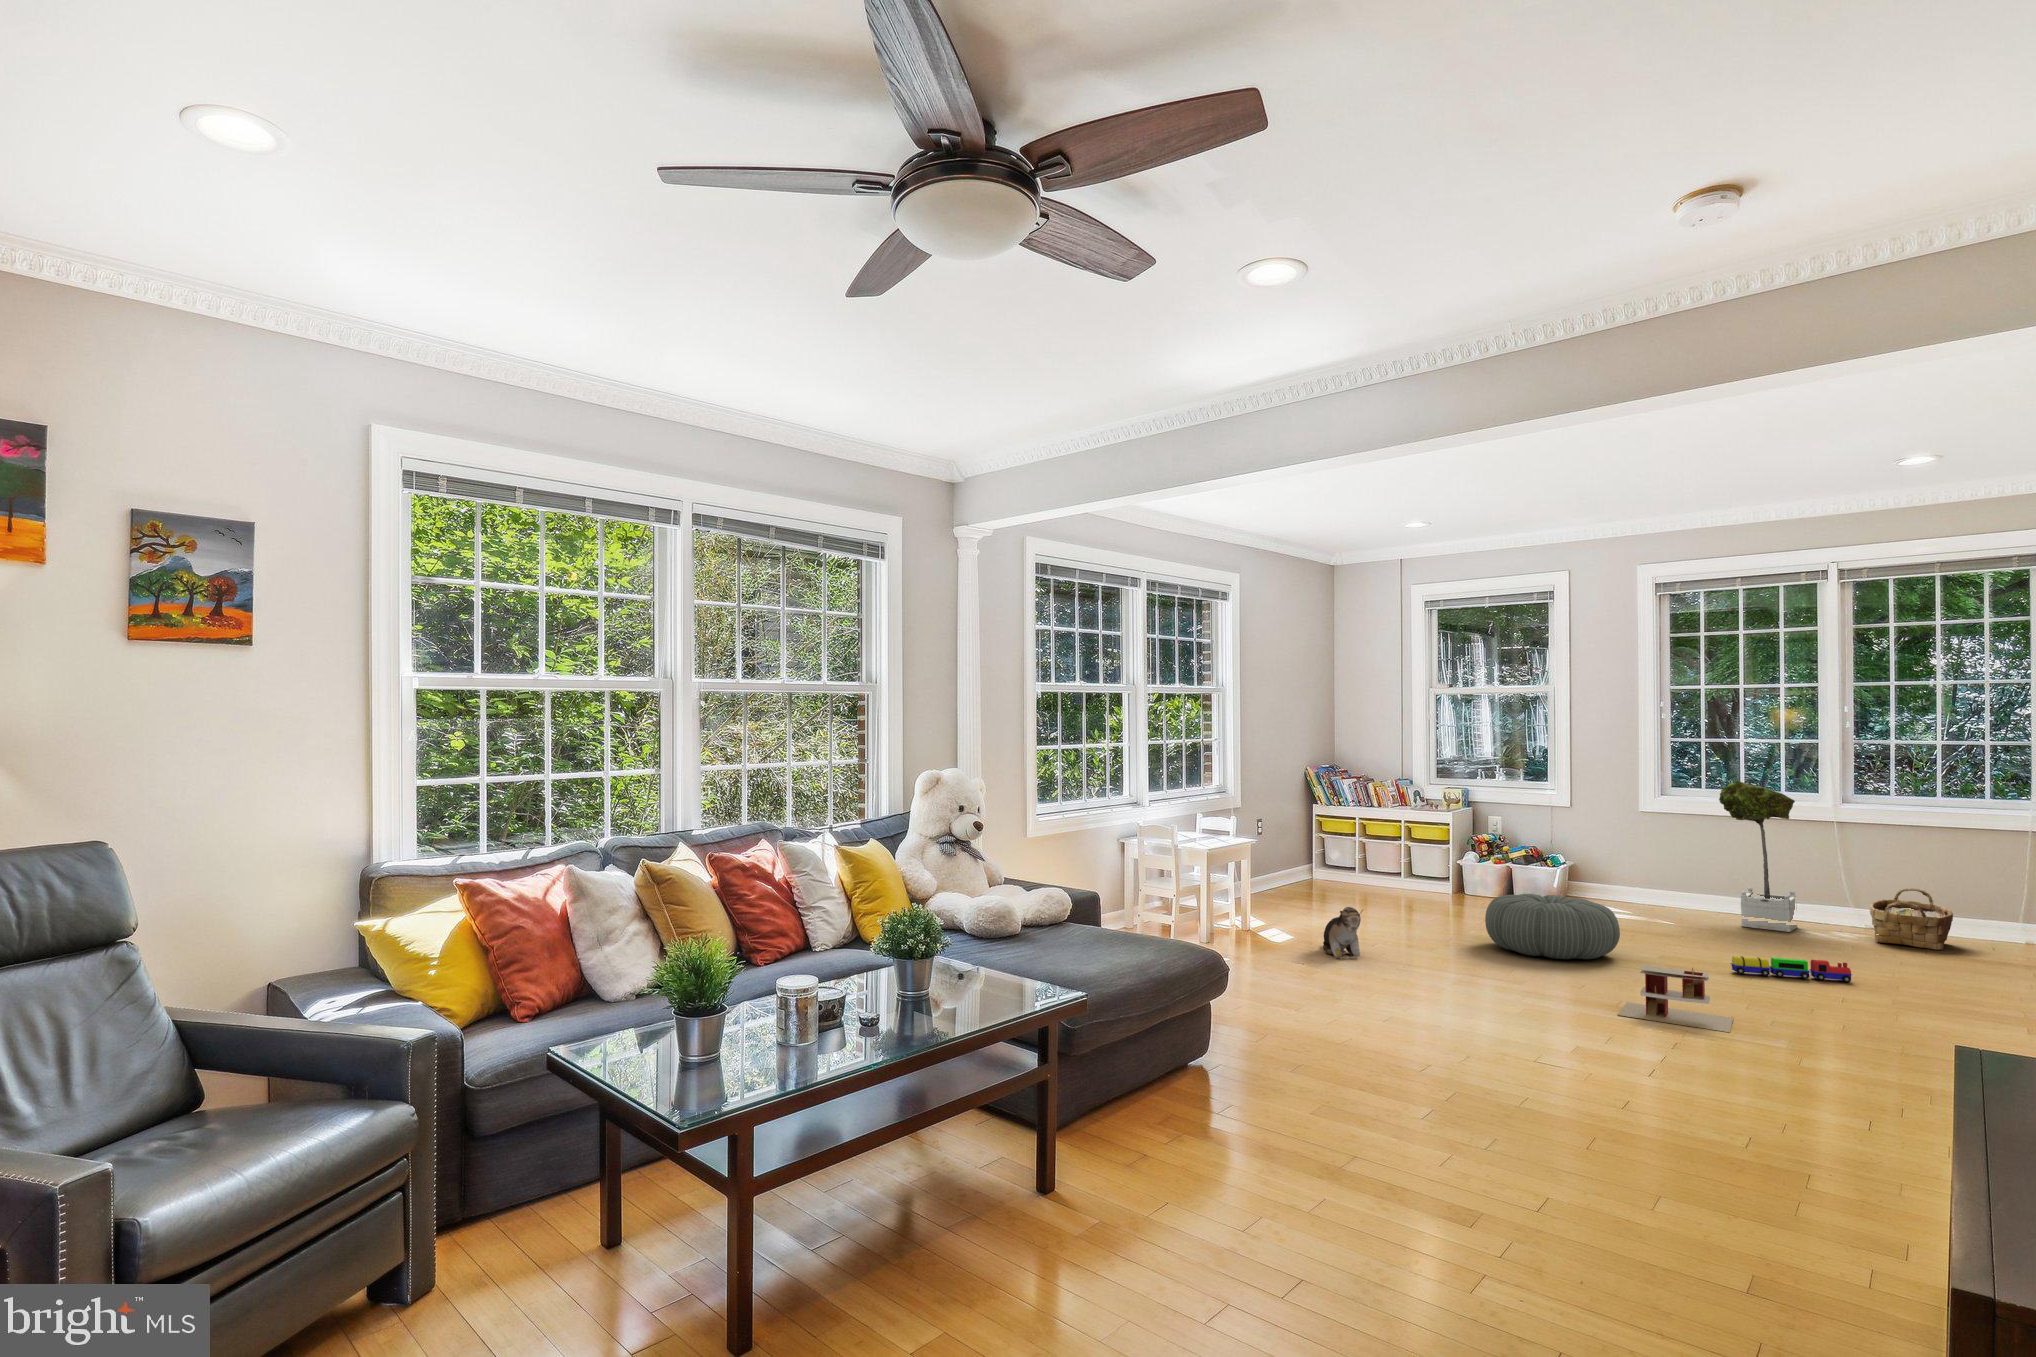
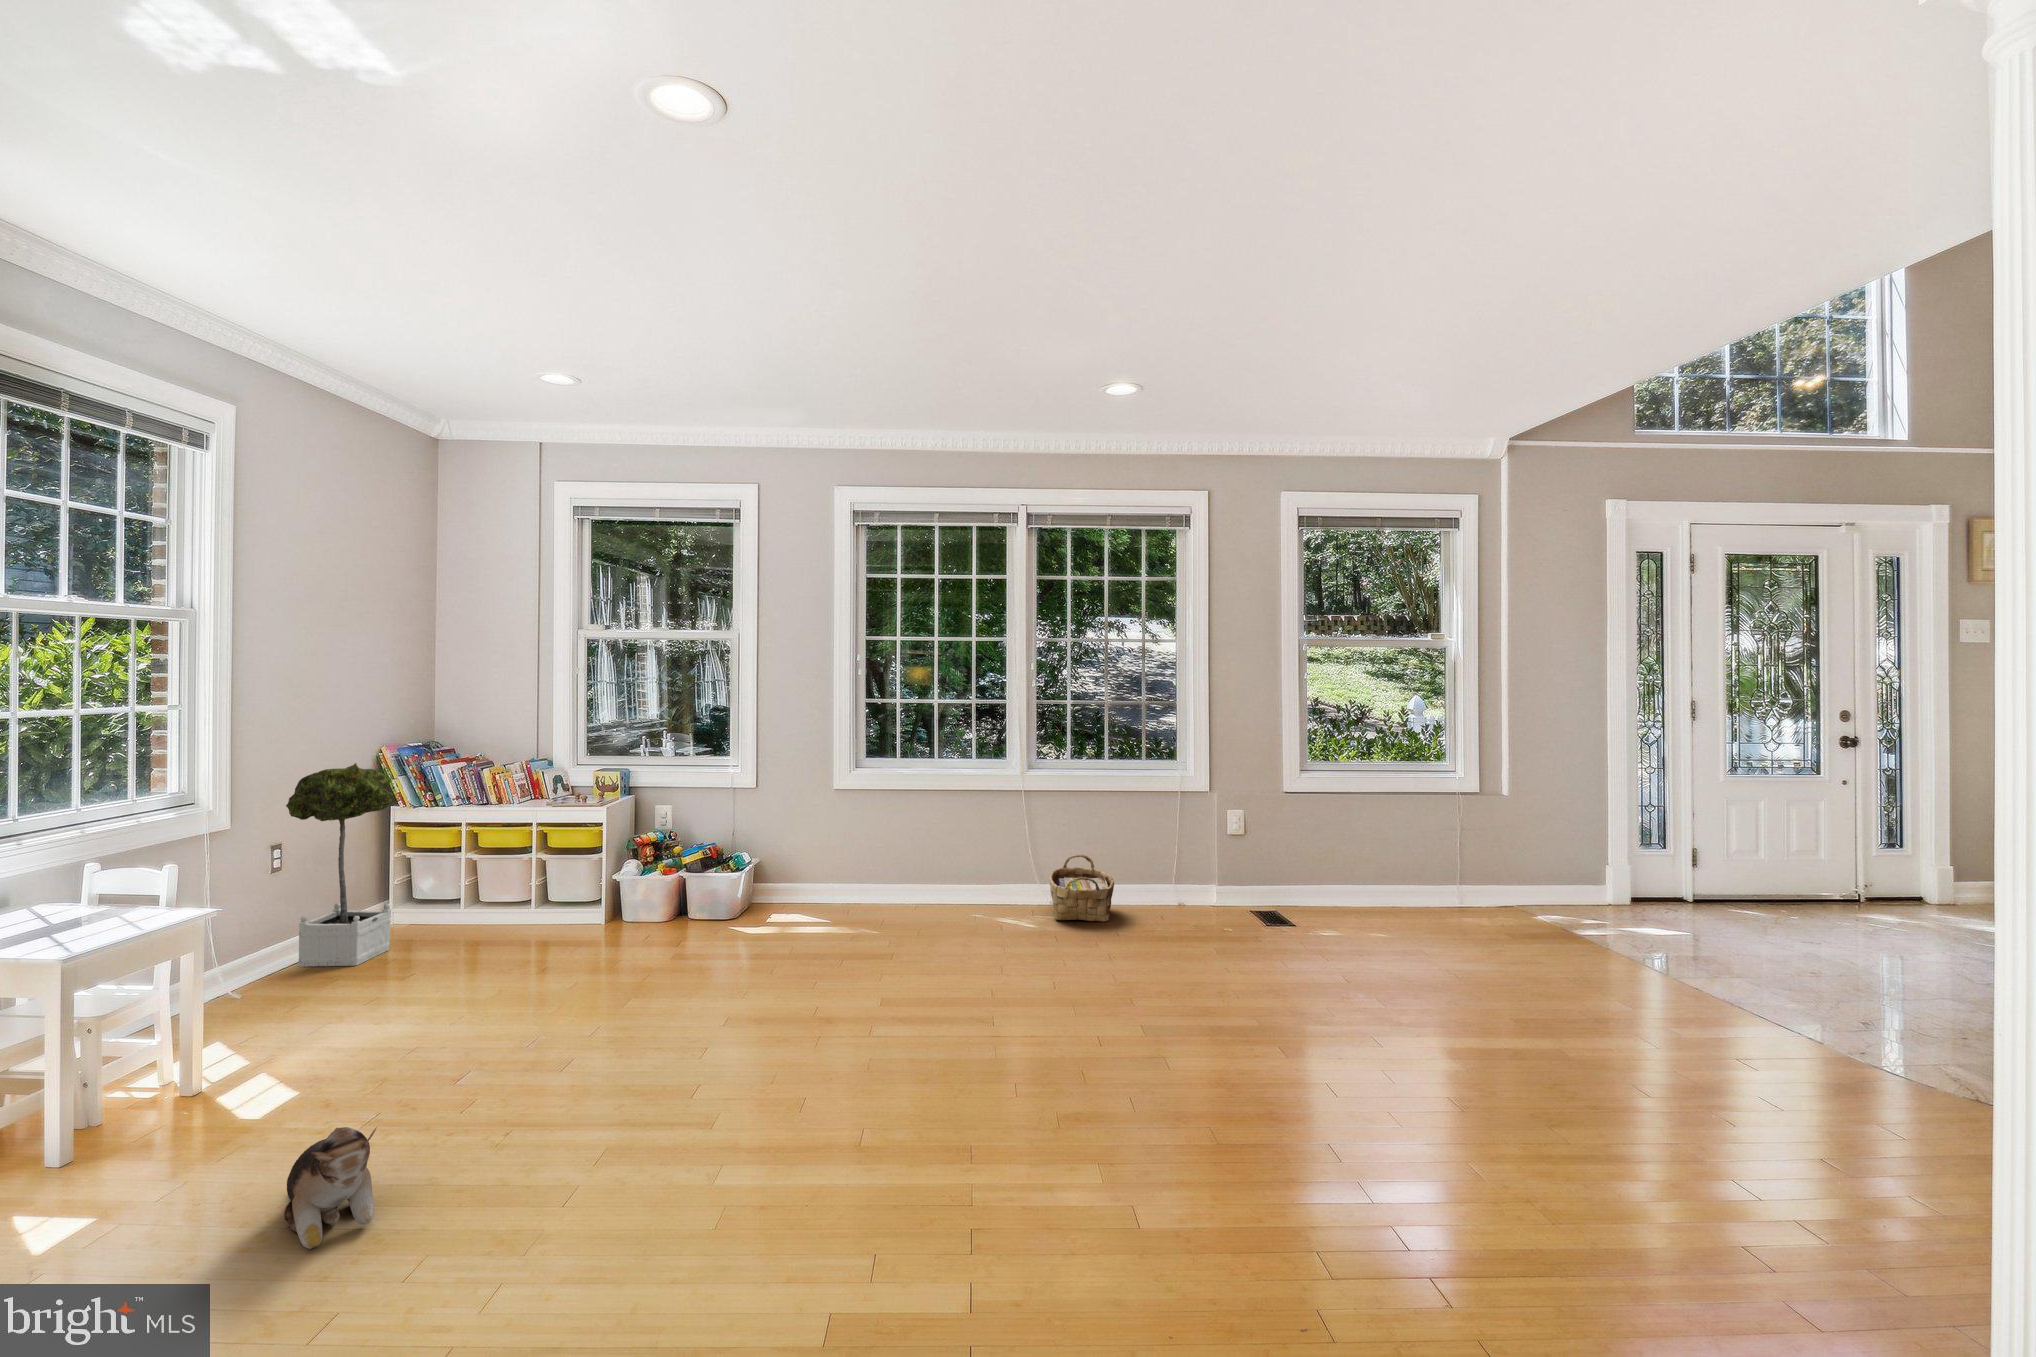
potted tree: present [1719,780,1797,932] -> present [286,763,393,967]
pouf: present [1485,894,1620,959] -> none [644,957,839,1084]
toy train: present [1731,956,1852,983] -> none [972,996,1092,1042]
toy house: present [1618,965,1733,1032] -> none [886,1149,1061,1293]

